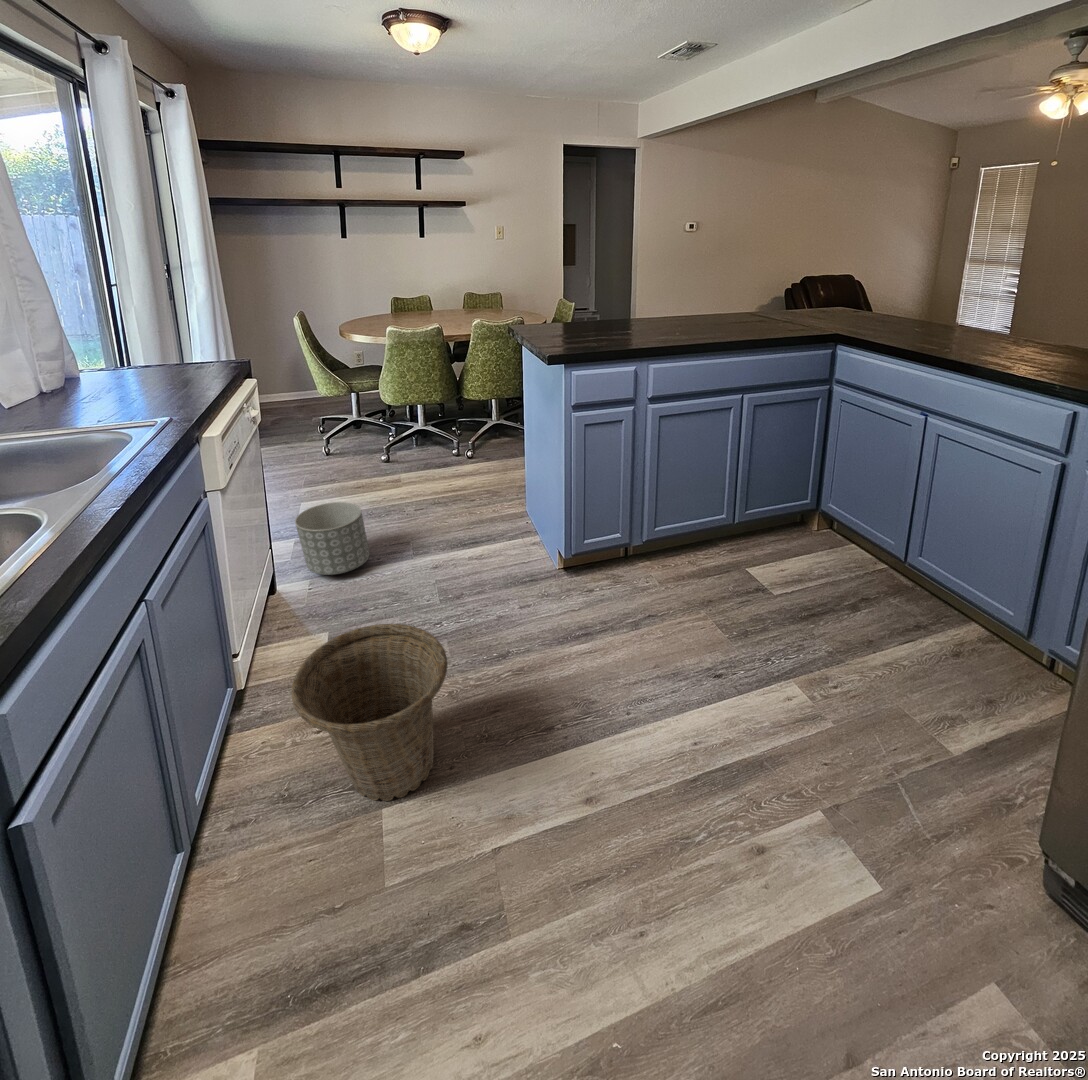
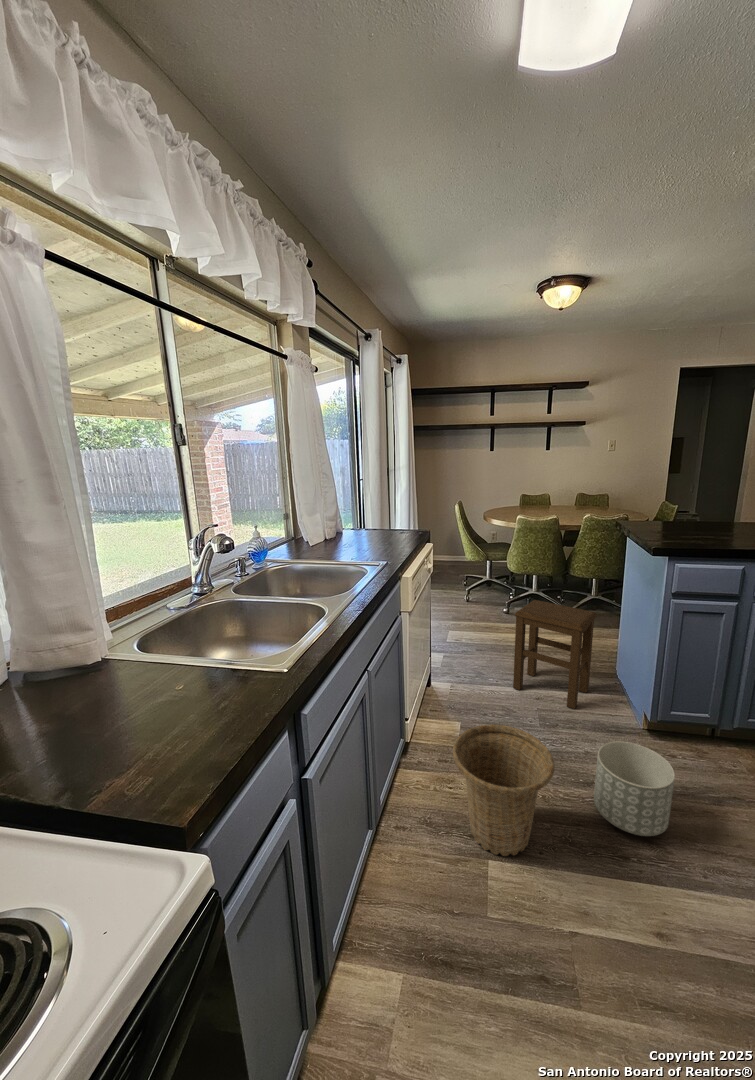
stool: none [381,434,495,567] -> present [513,600,597,709]
planter: present [295,502,370,575] -> present [594,742,675,836]

